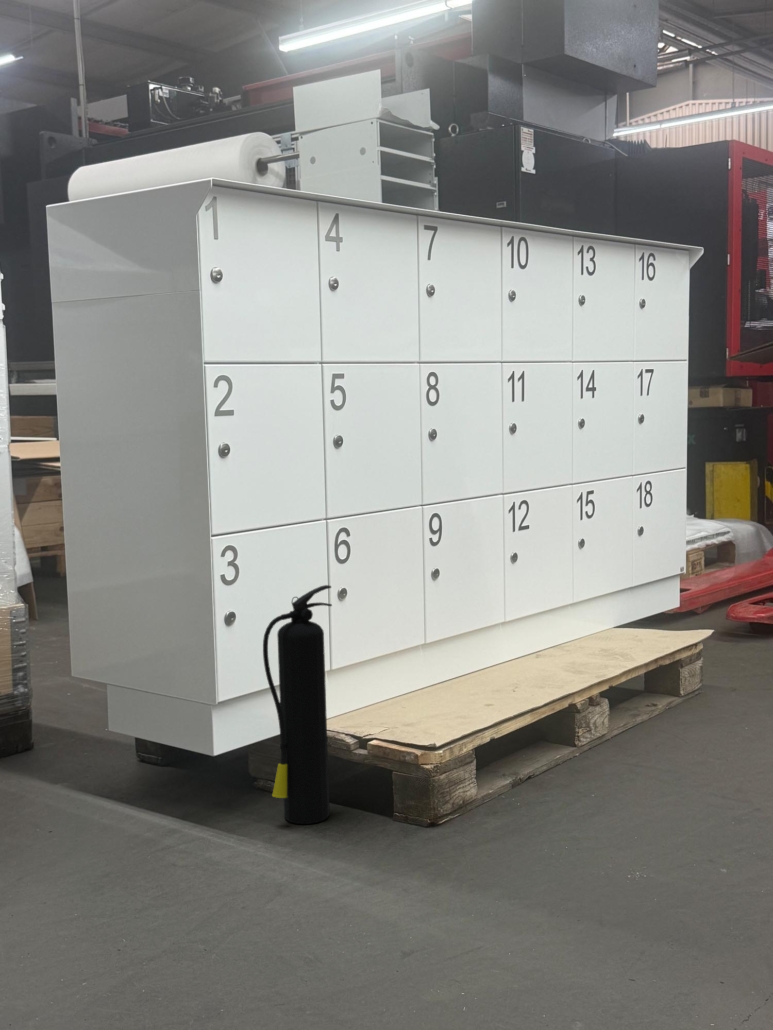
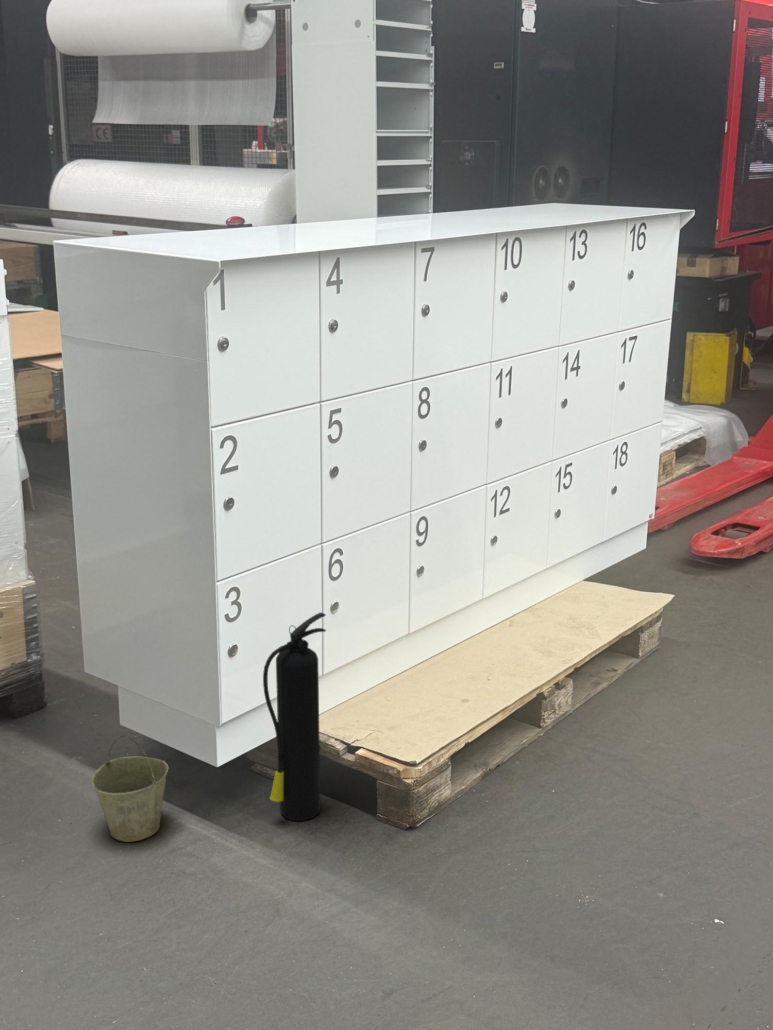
bucket: none [73,719,159,844] -> present [92,734,169,842]

